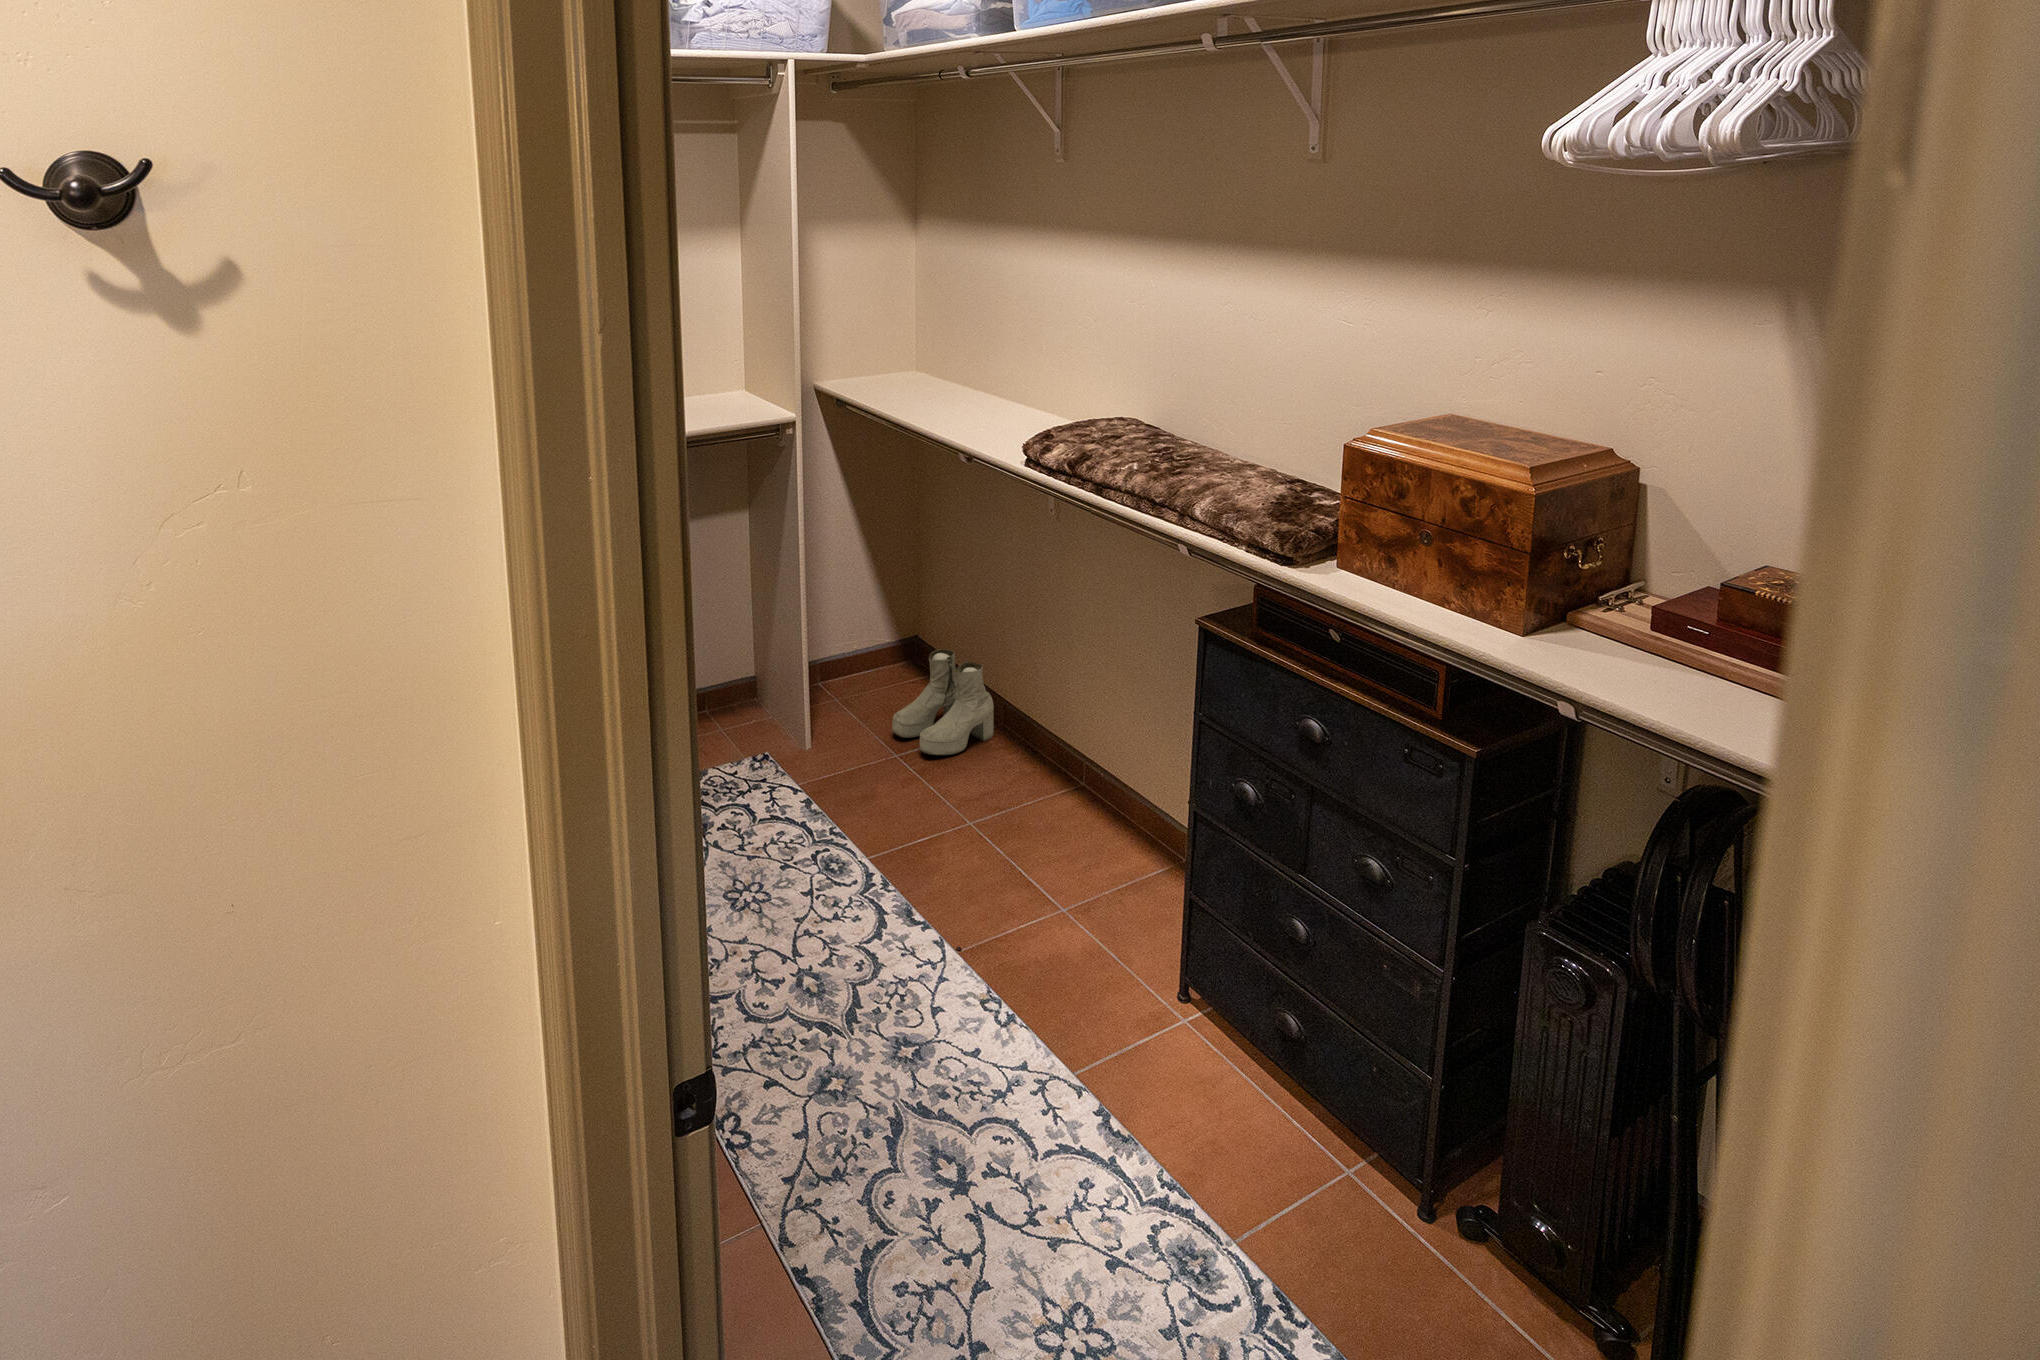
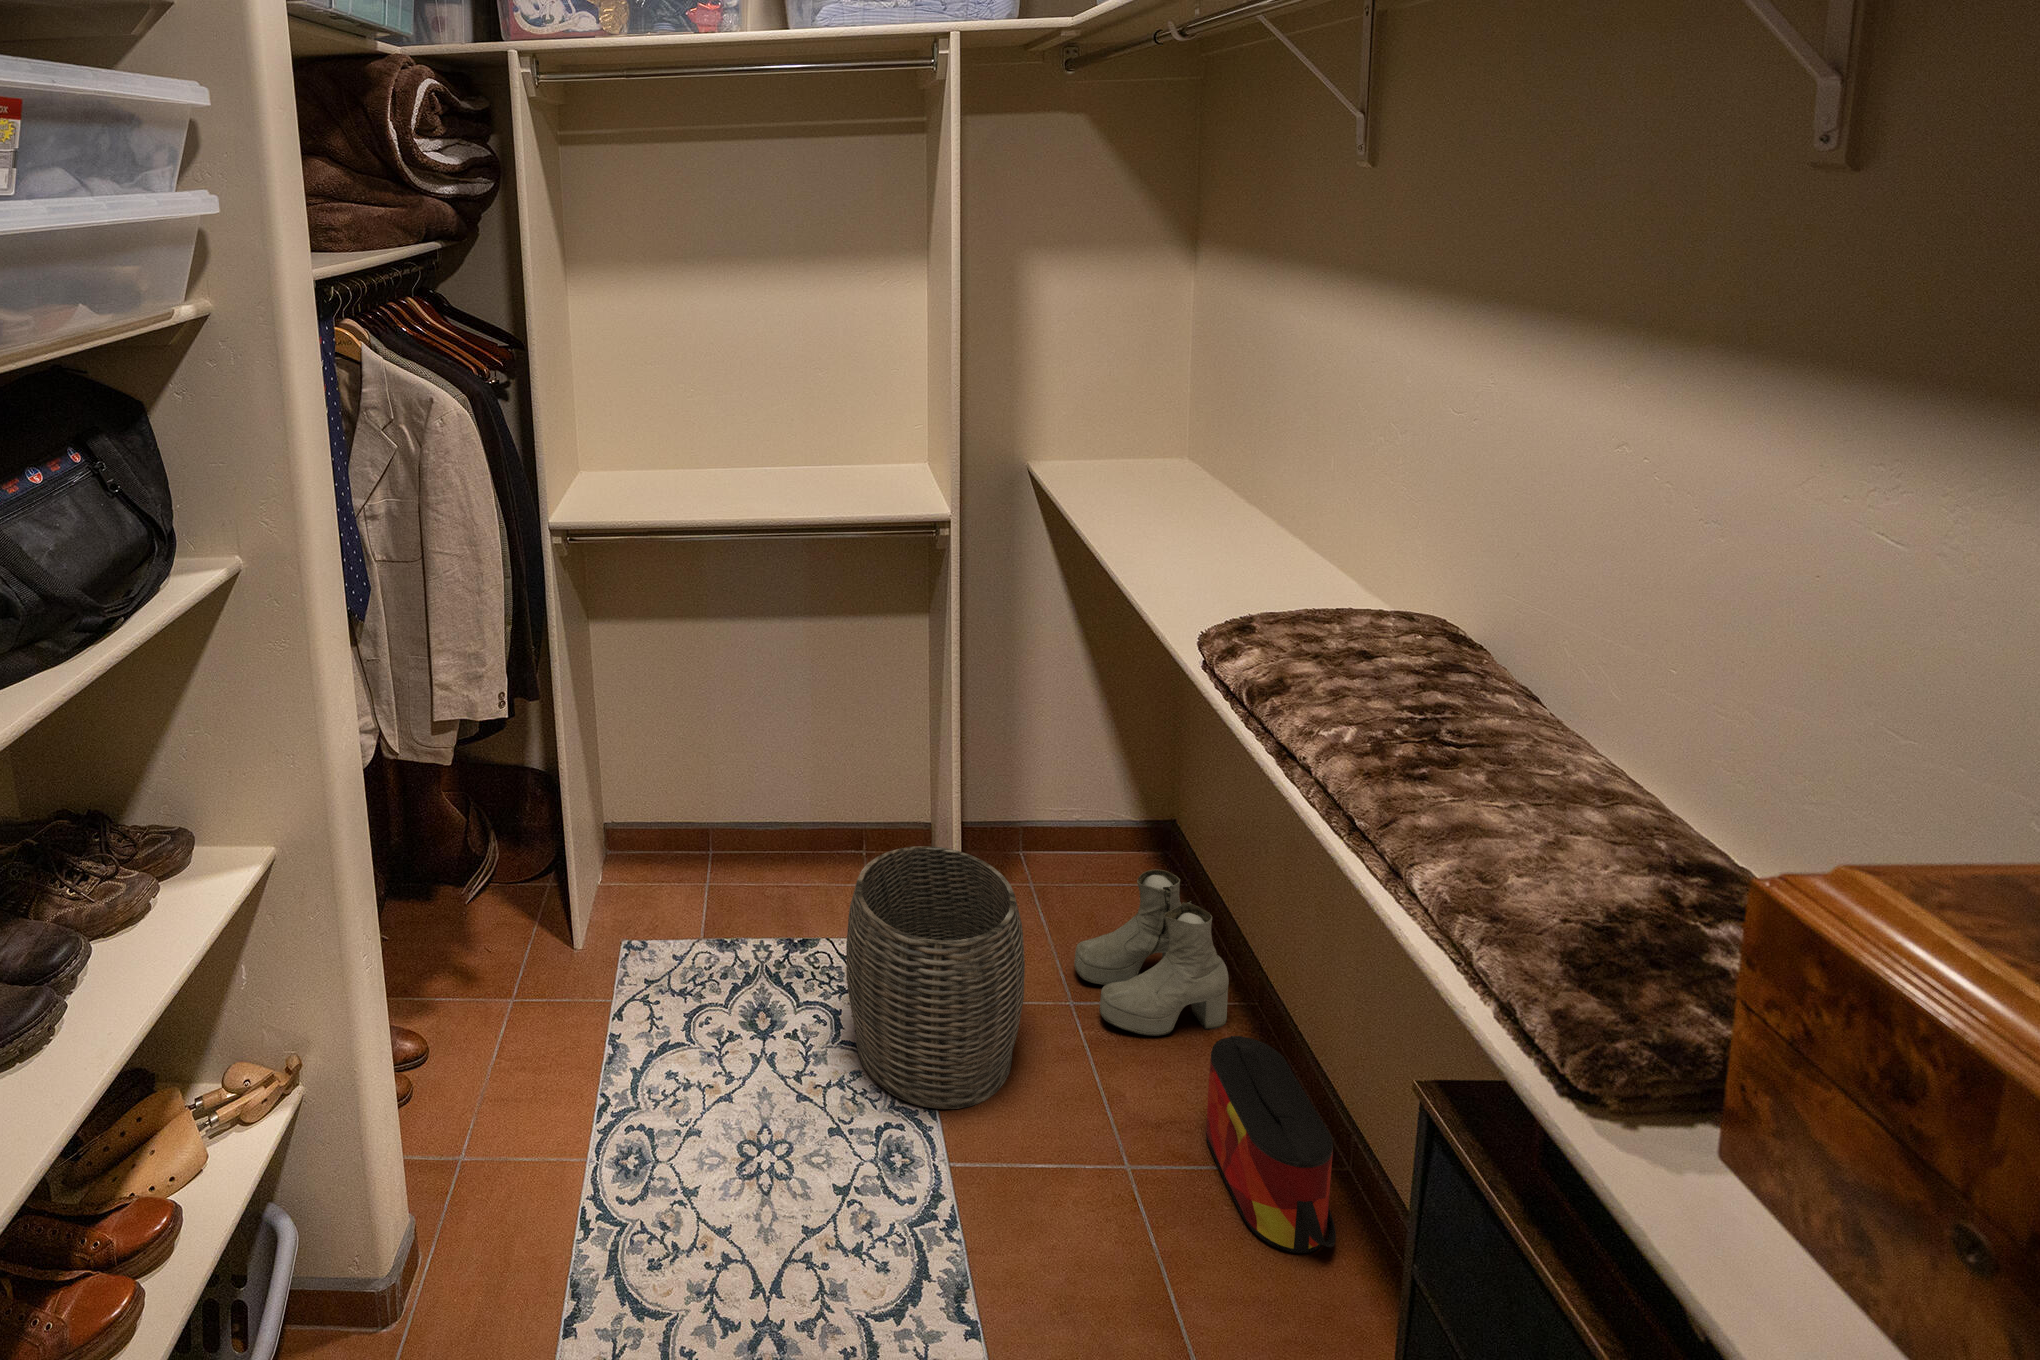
woven basket: none [759,663,886,836] -> present [846,846,1025,1109]
bag: none [1006,723,1093,828] -> present [1206,1036,1336,1253]

